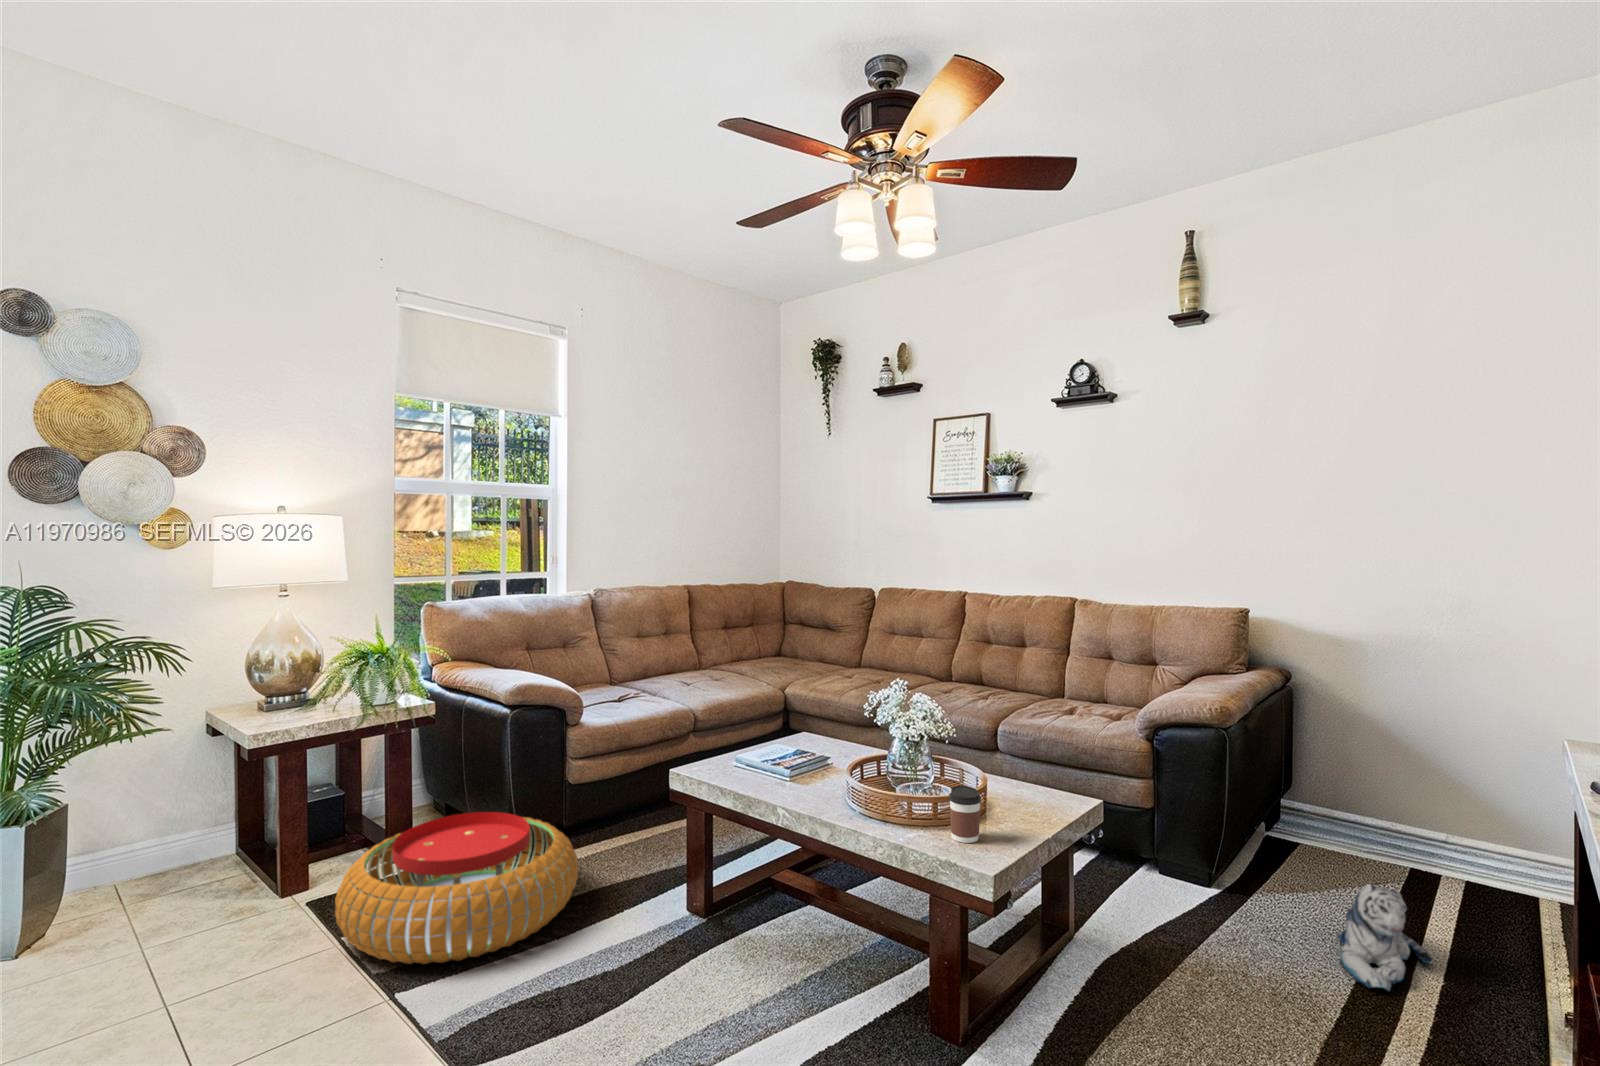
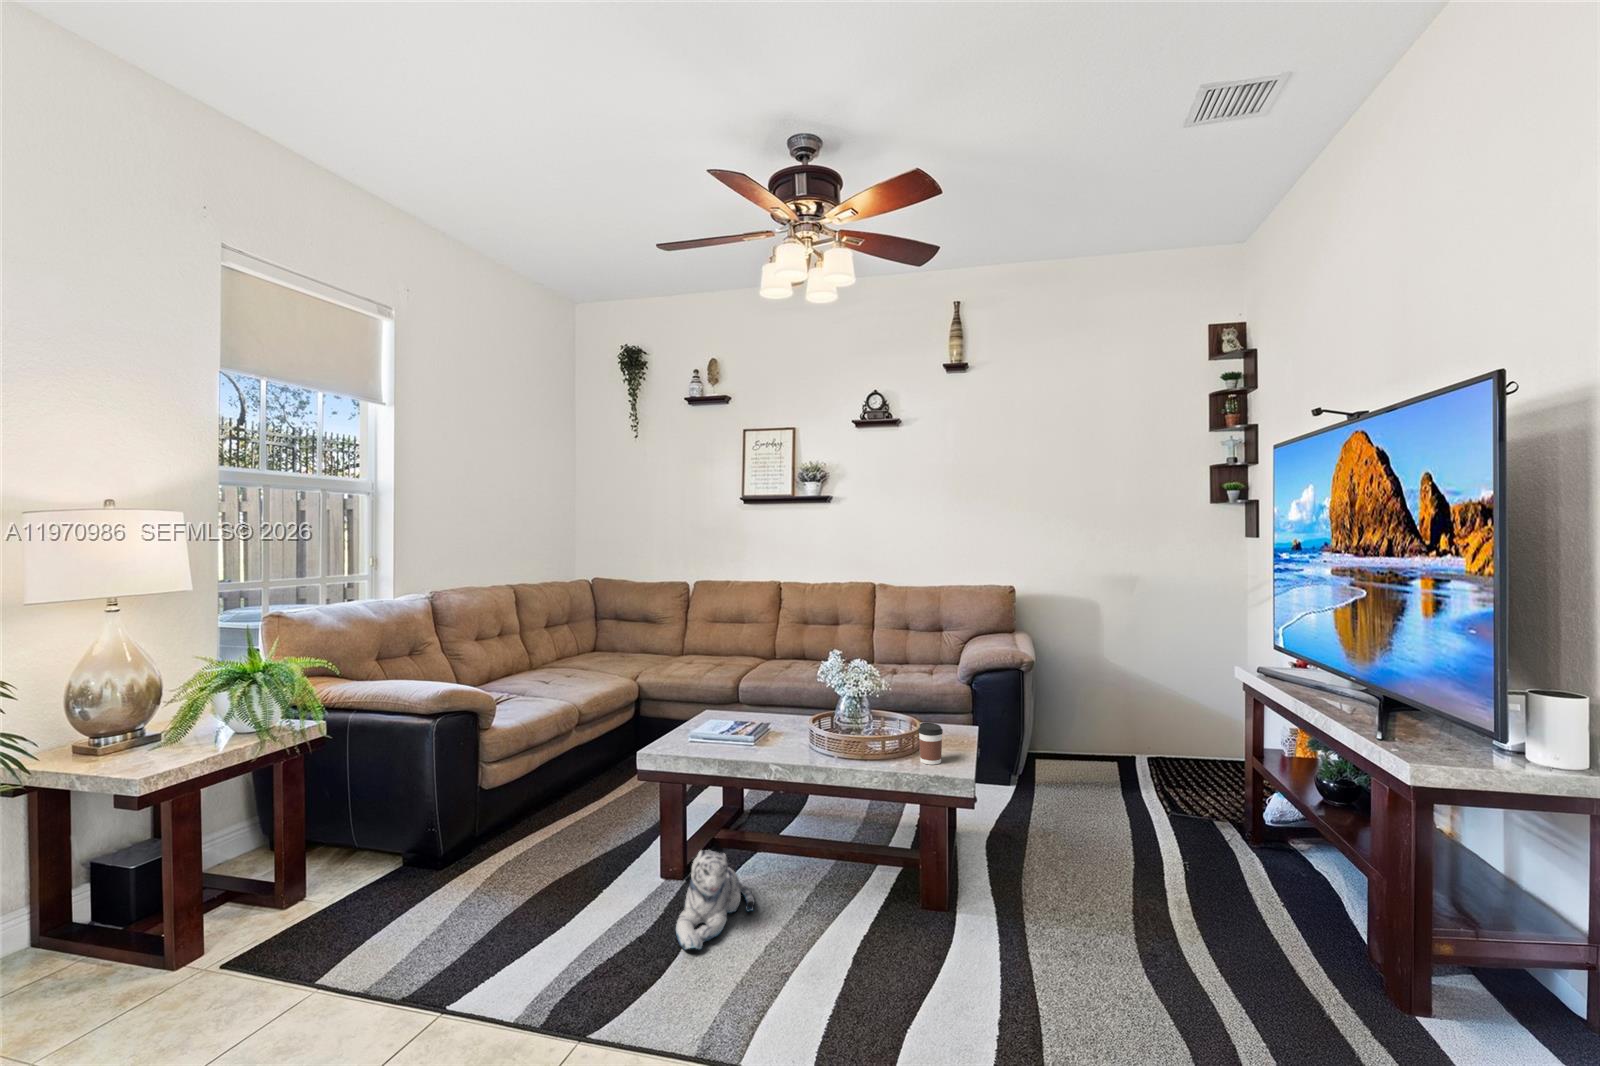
pouf: present [335,812,578,964] -> none [292,823,552,990]
plush toy: present [1338,884,1433,991] -> present [676,850,755,950]

